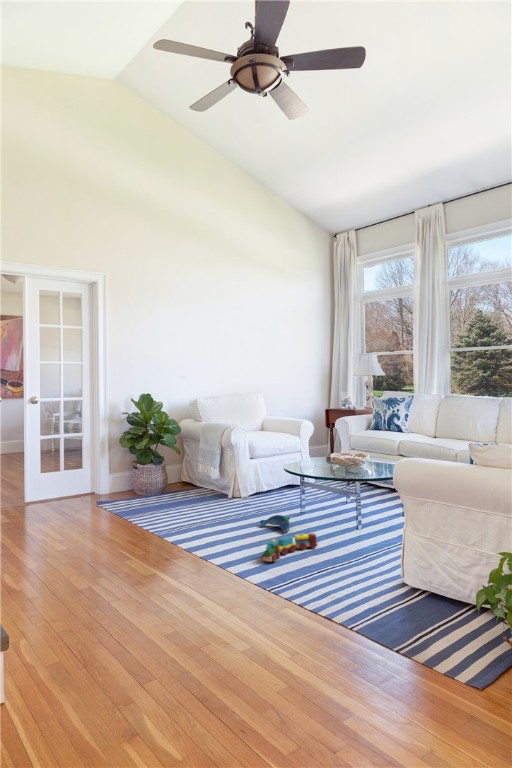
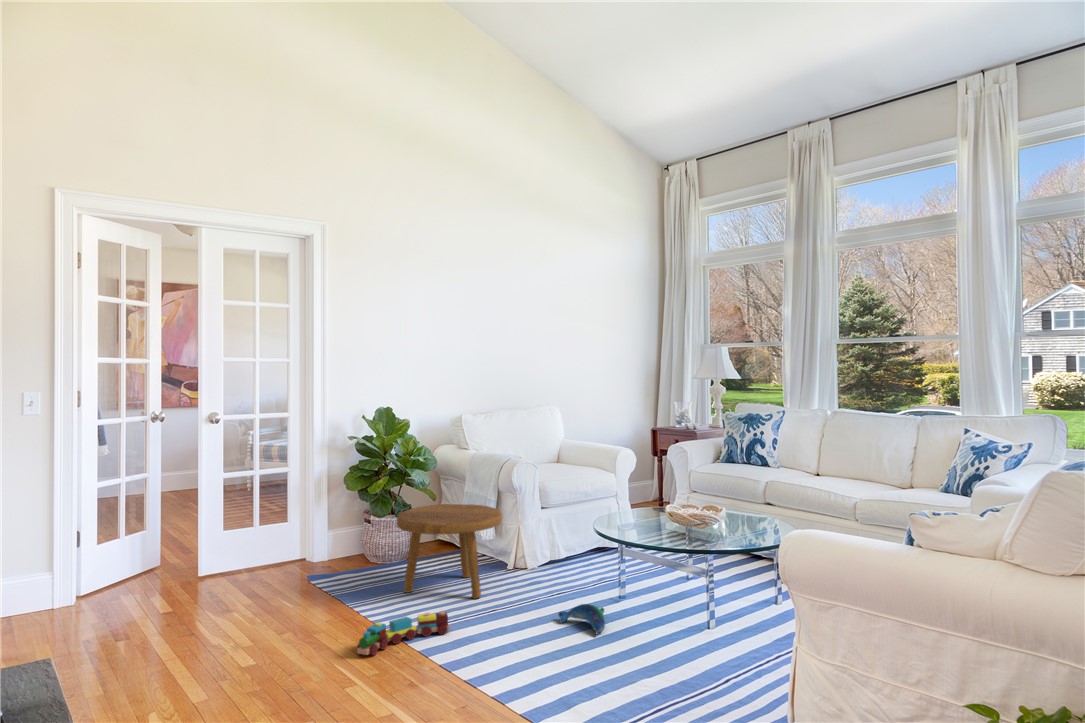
footstool: none [155,455,224,514] -> present [397,504,502,599]
toy train: present [262,533,318,562] -> present [357,611,450,655]

